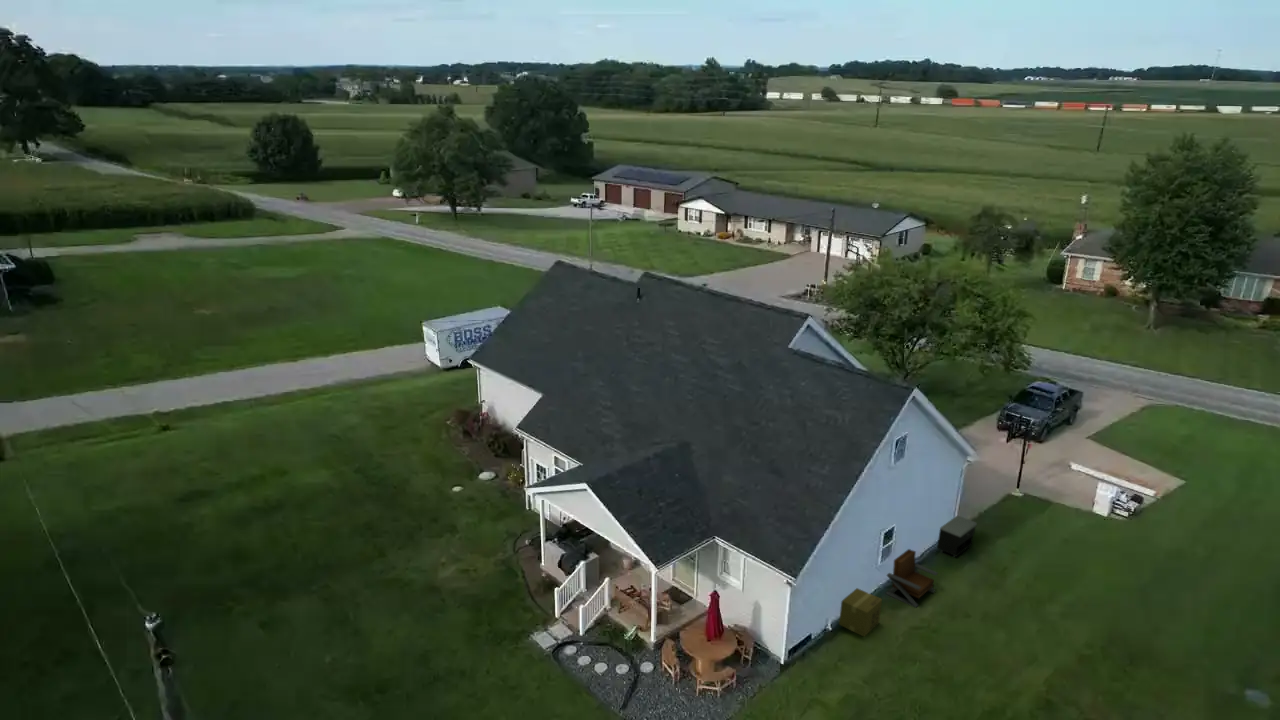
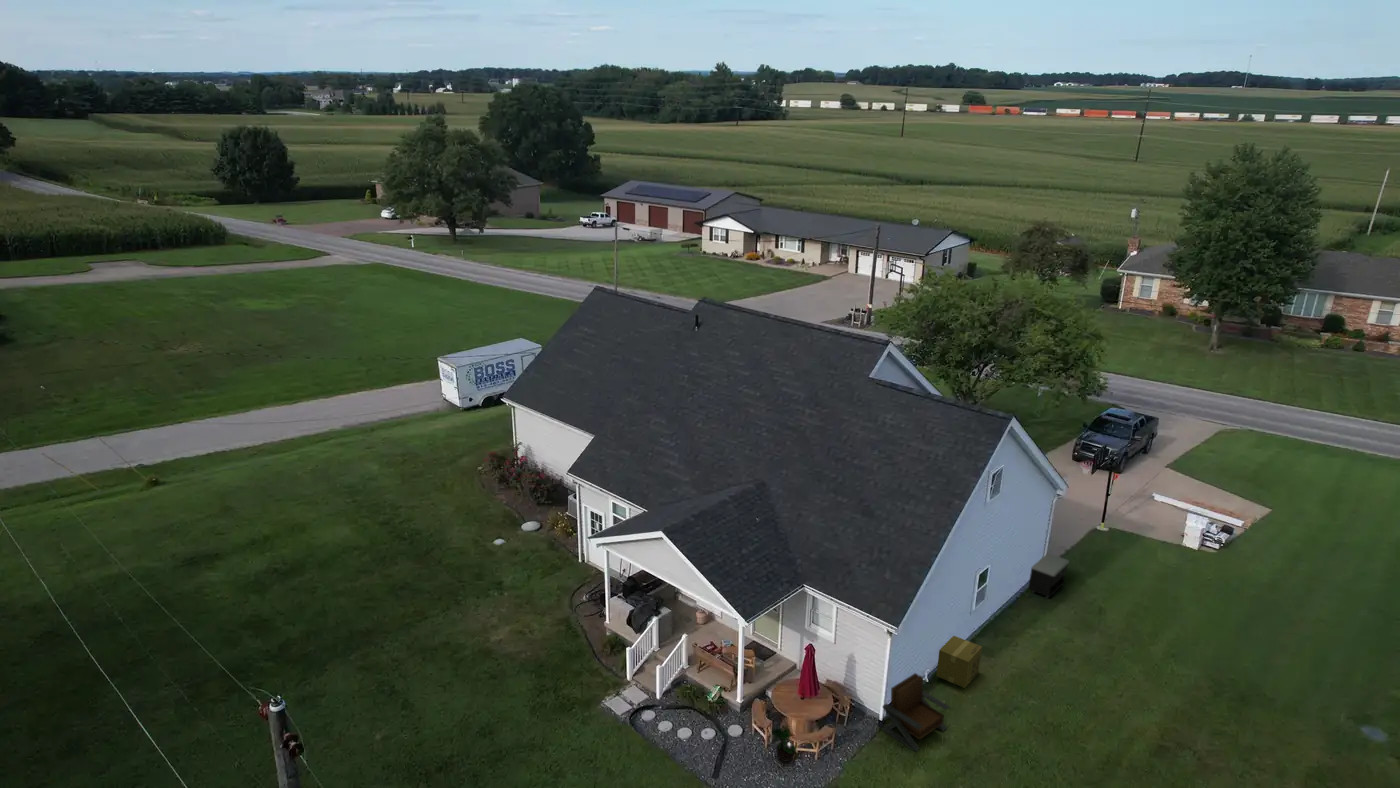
lounge chair: present [886,549,938,607] -> present [882,673,950,751]
potted tree: none [672,658,699,696] -> present [771,726,796,761]

